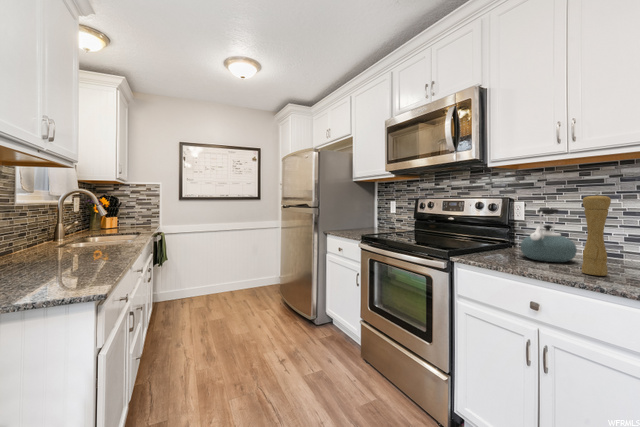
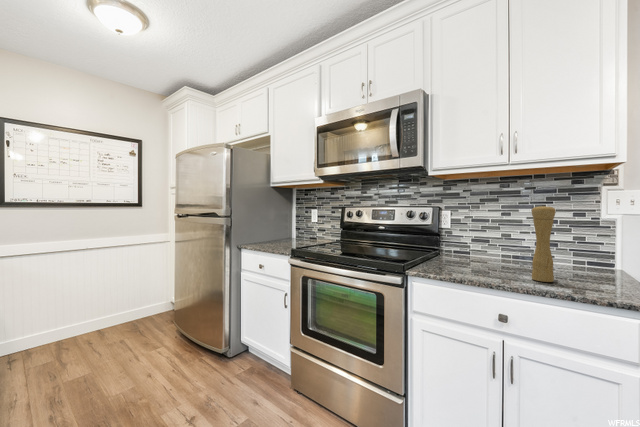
kettle: present [521,208,577,262] -> none [462,218,511,269]

